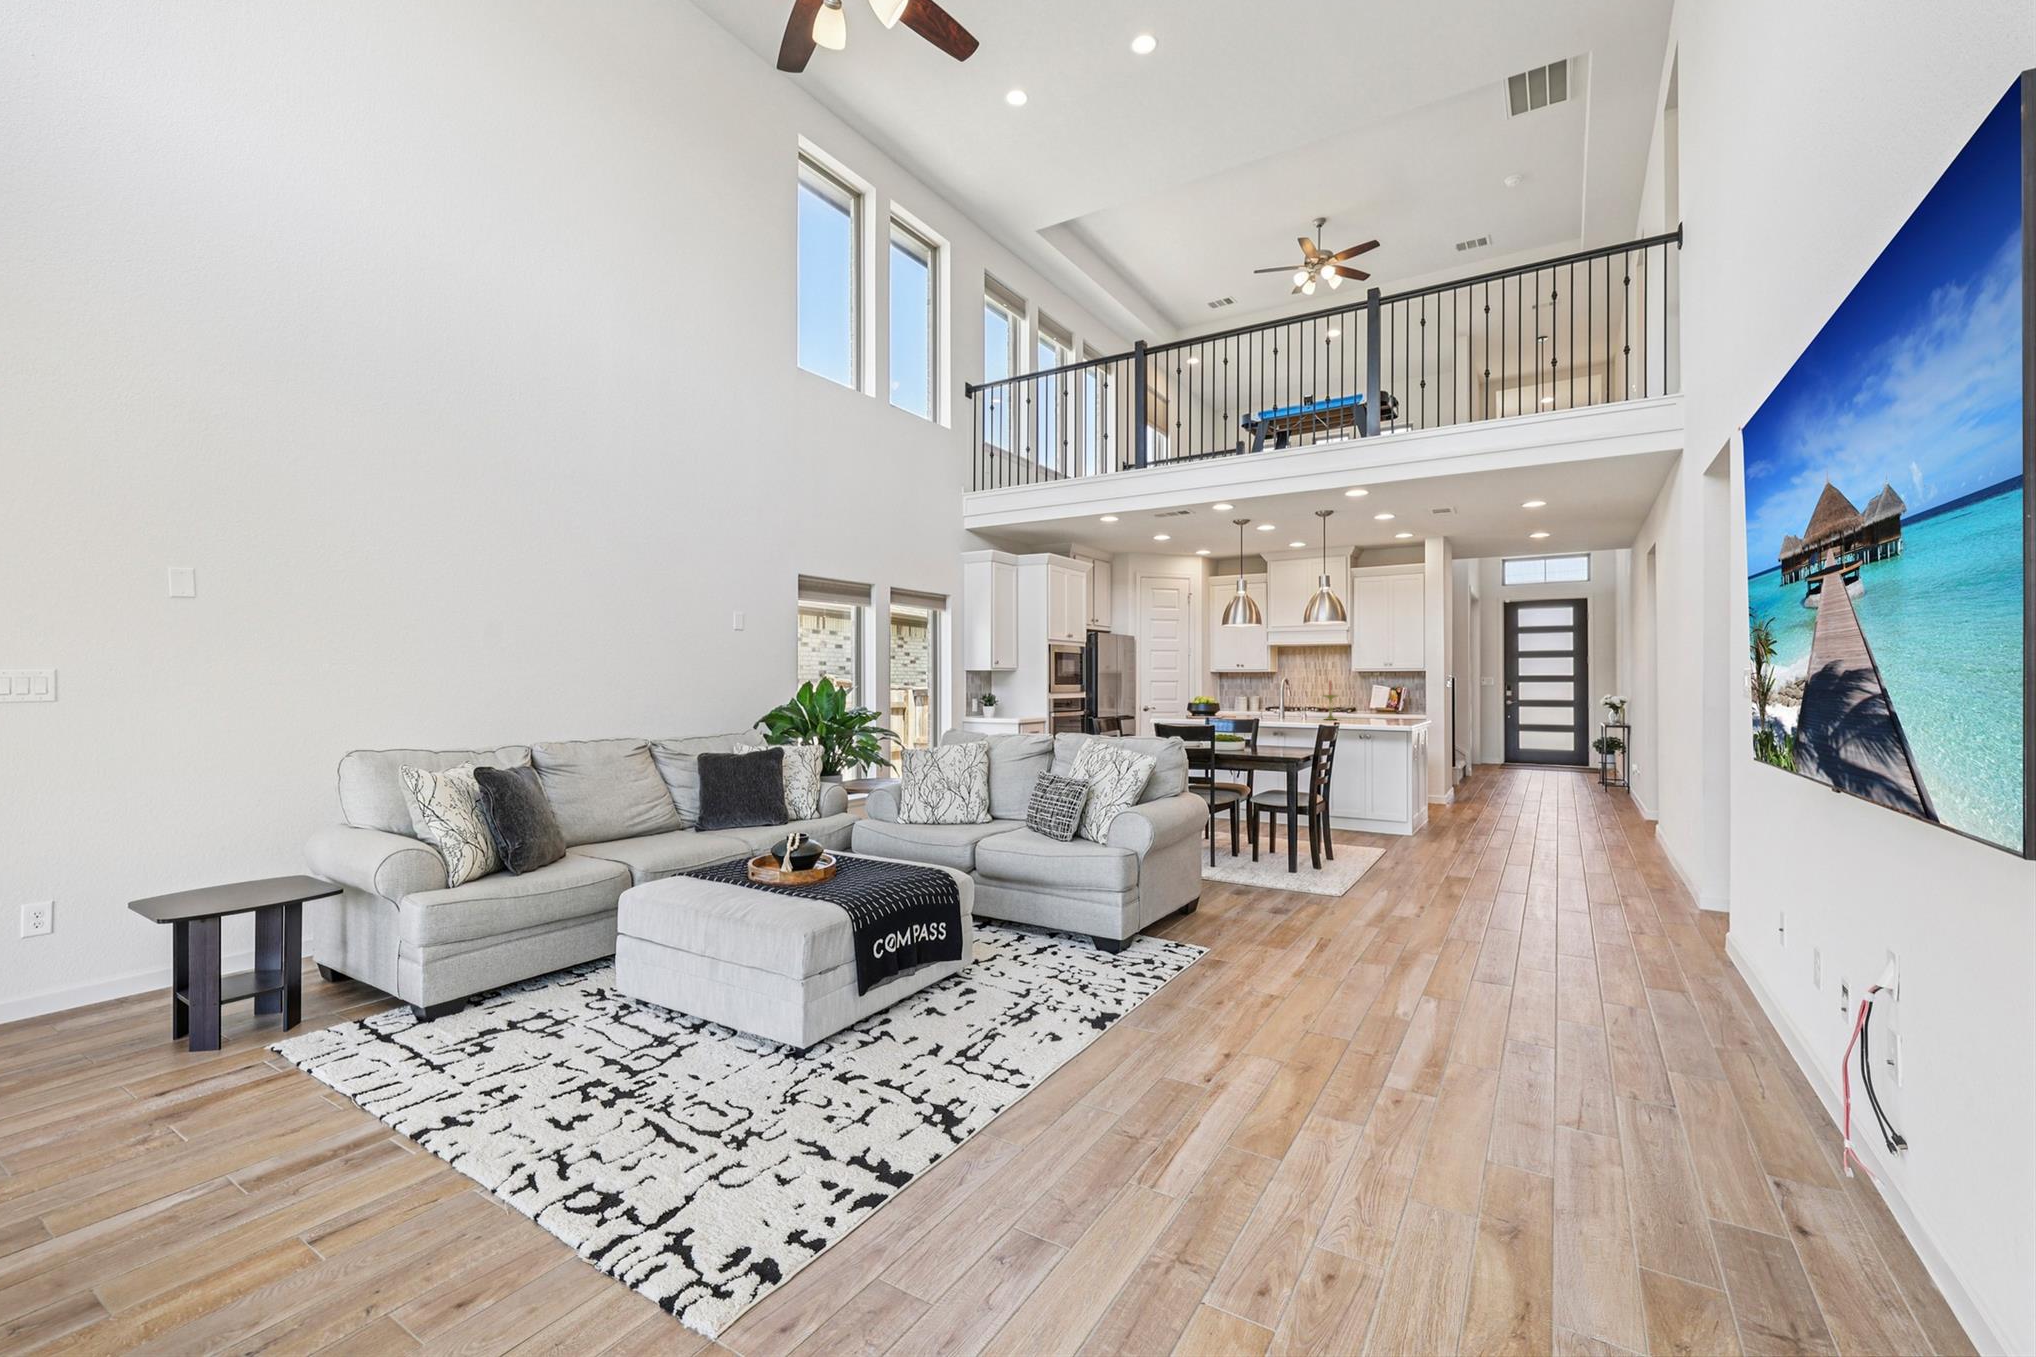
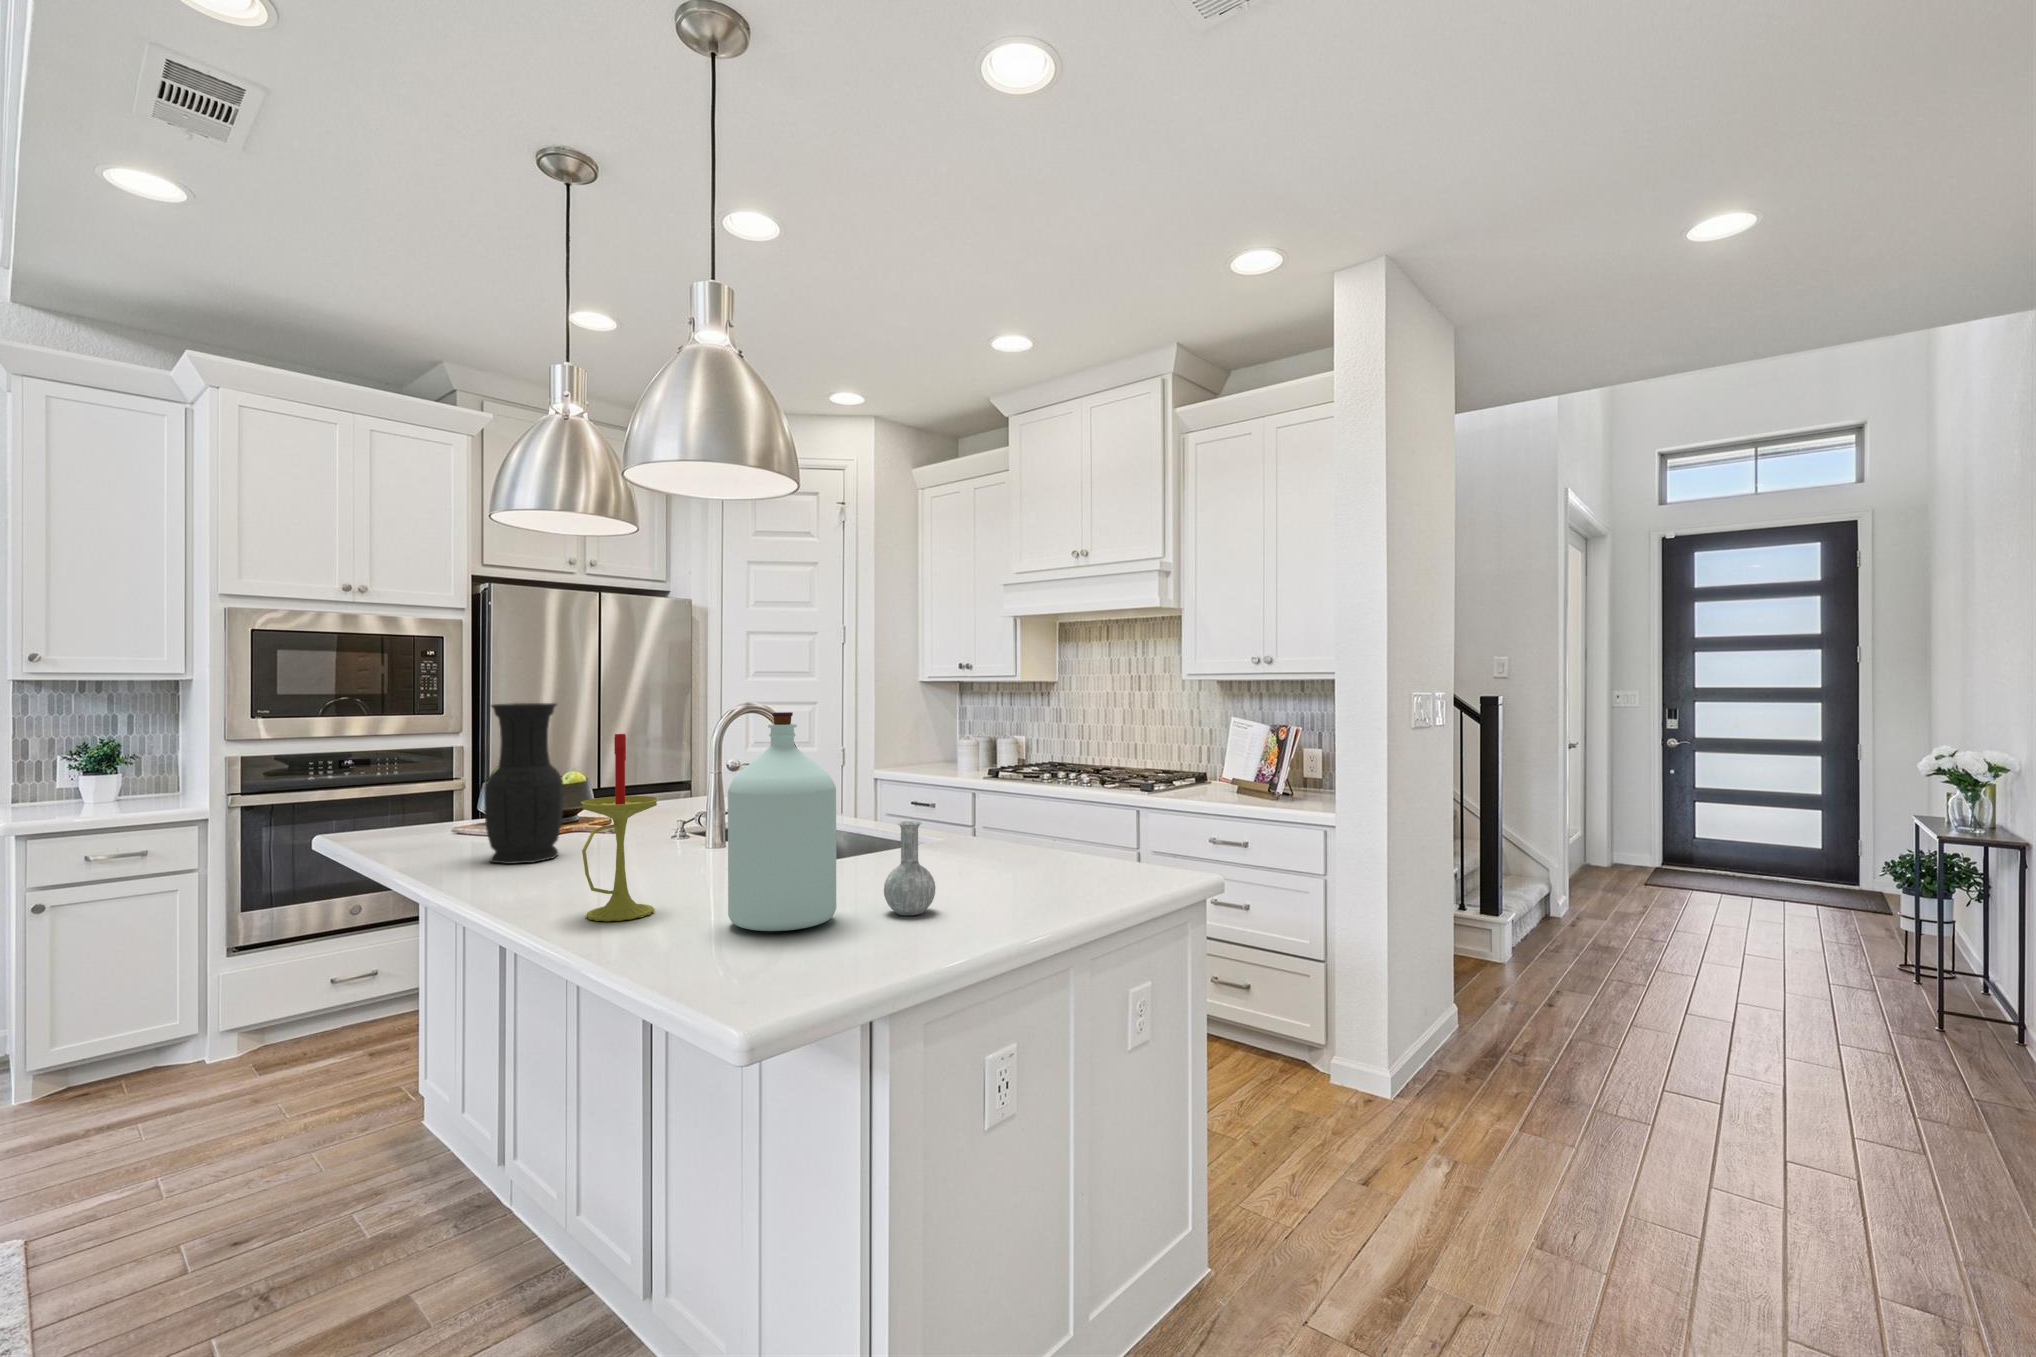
bottle: none [1358,675,1395,719] -> present [728,712,935,931]
vase: none [1244,676,1262,718] -> present [484,703,563,864]

